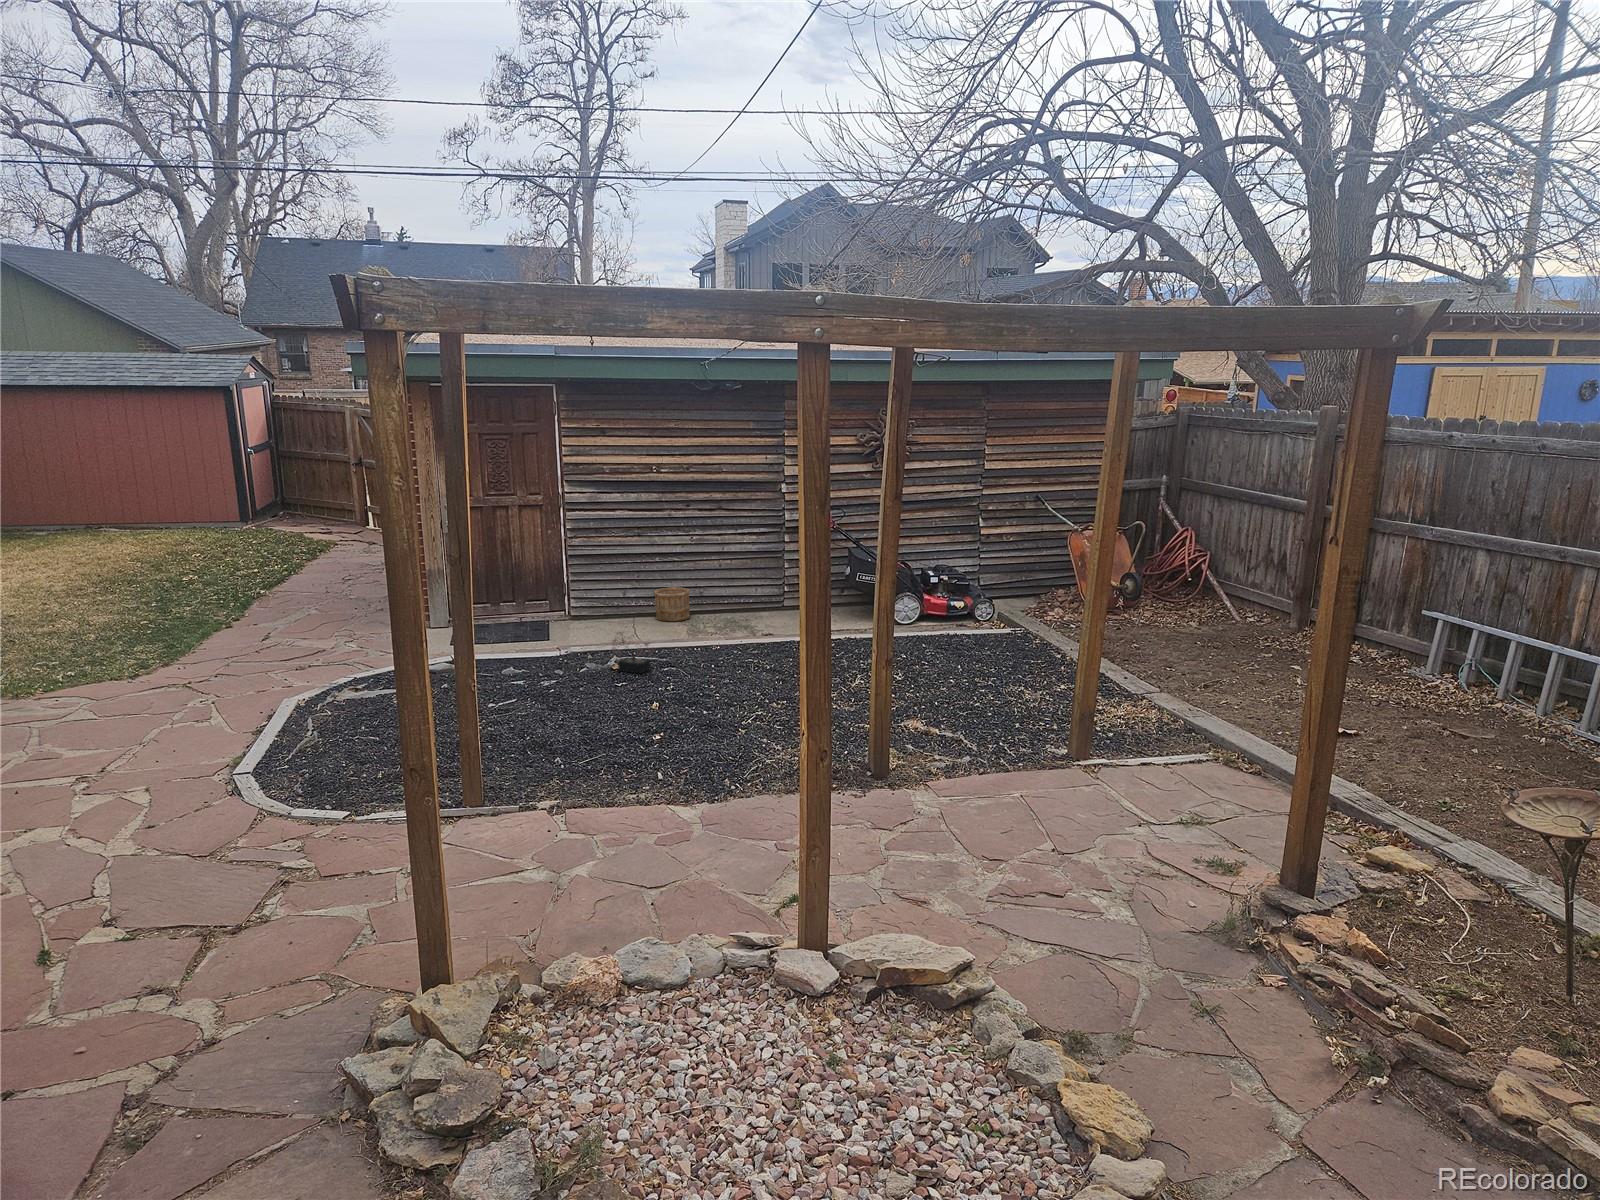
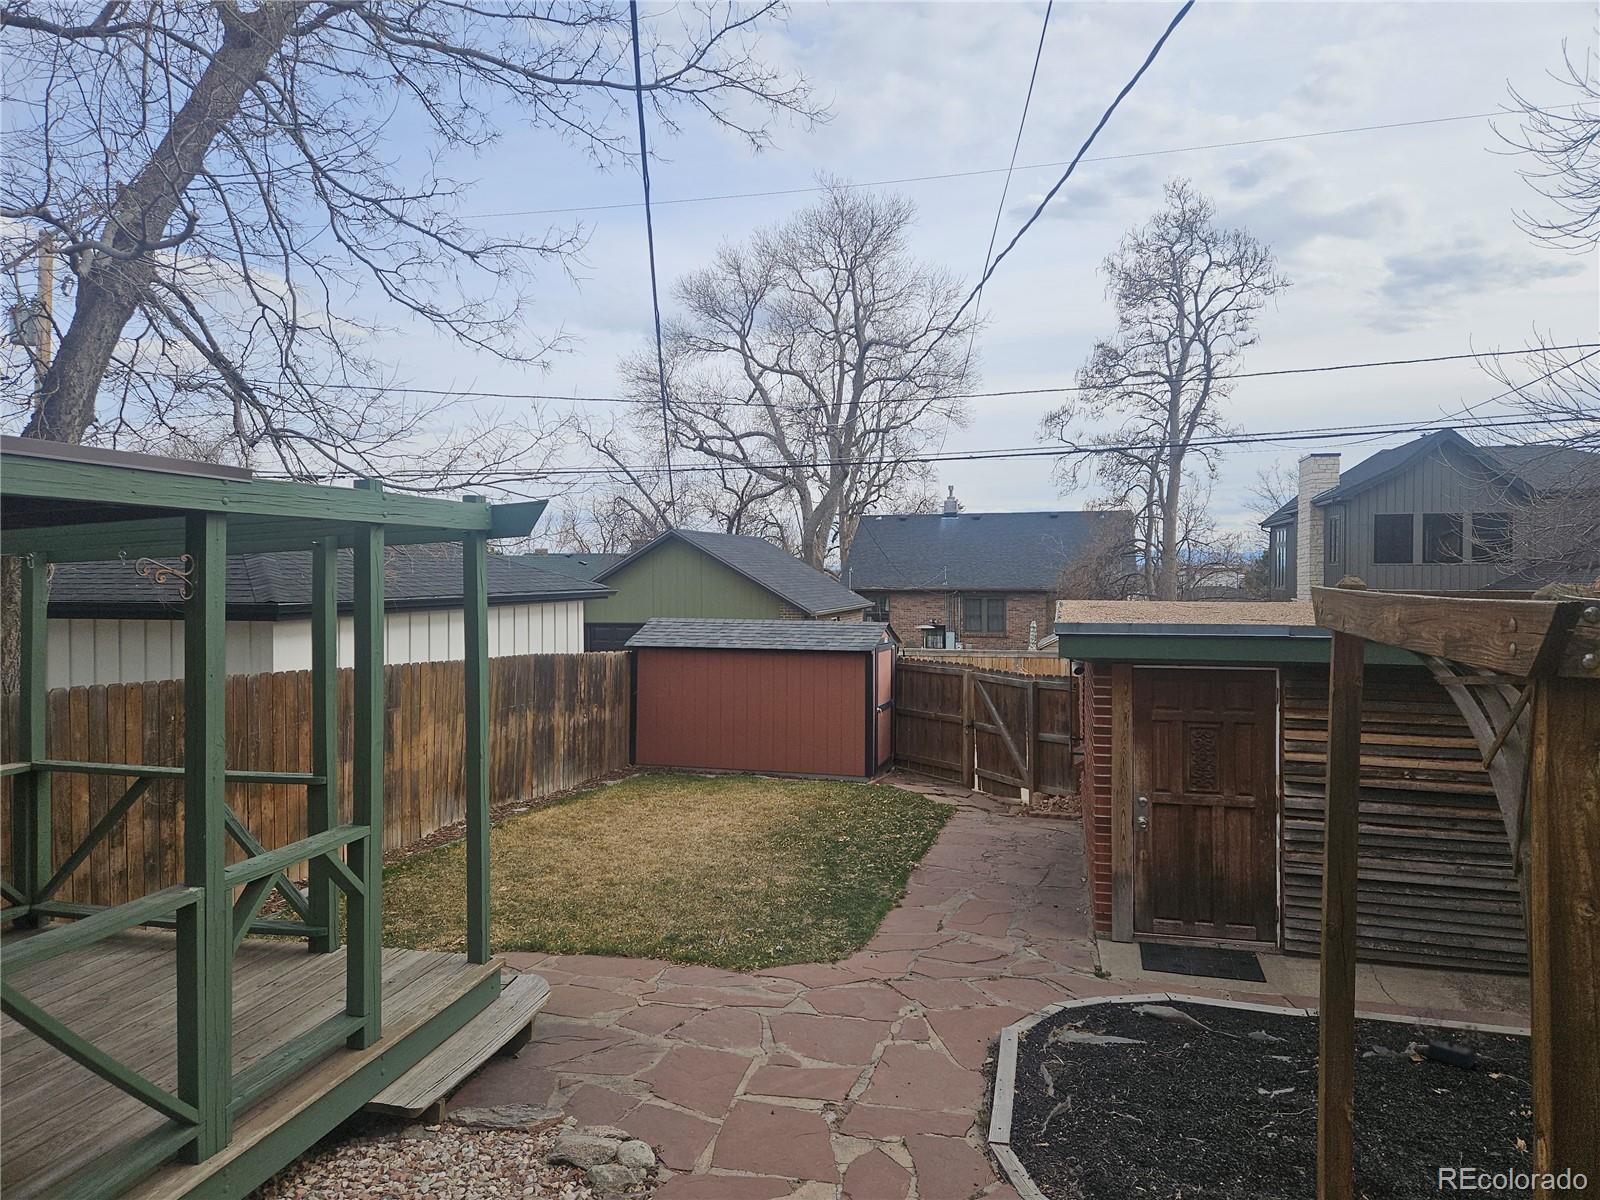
wooden bucket: present [654,587,690,621] -> none [1406,929,1463,979]

